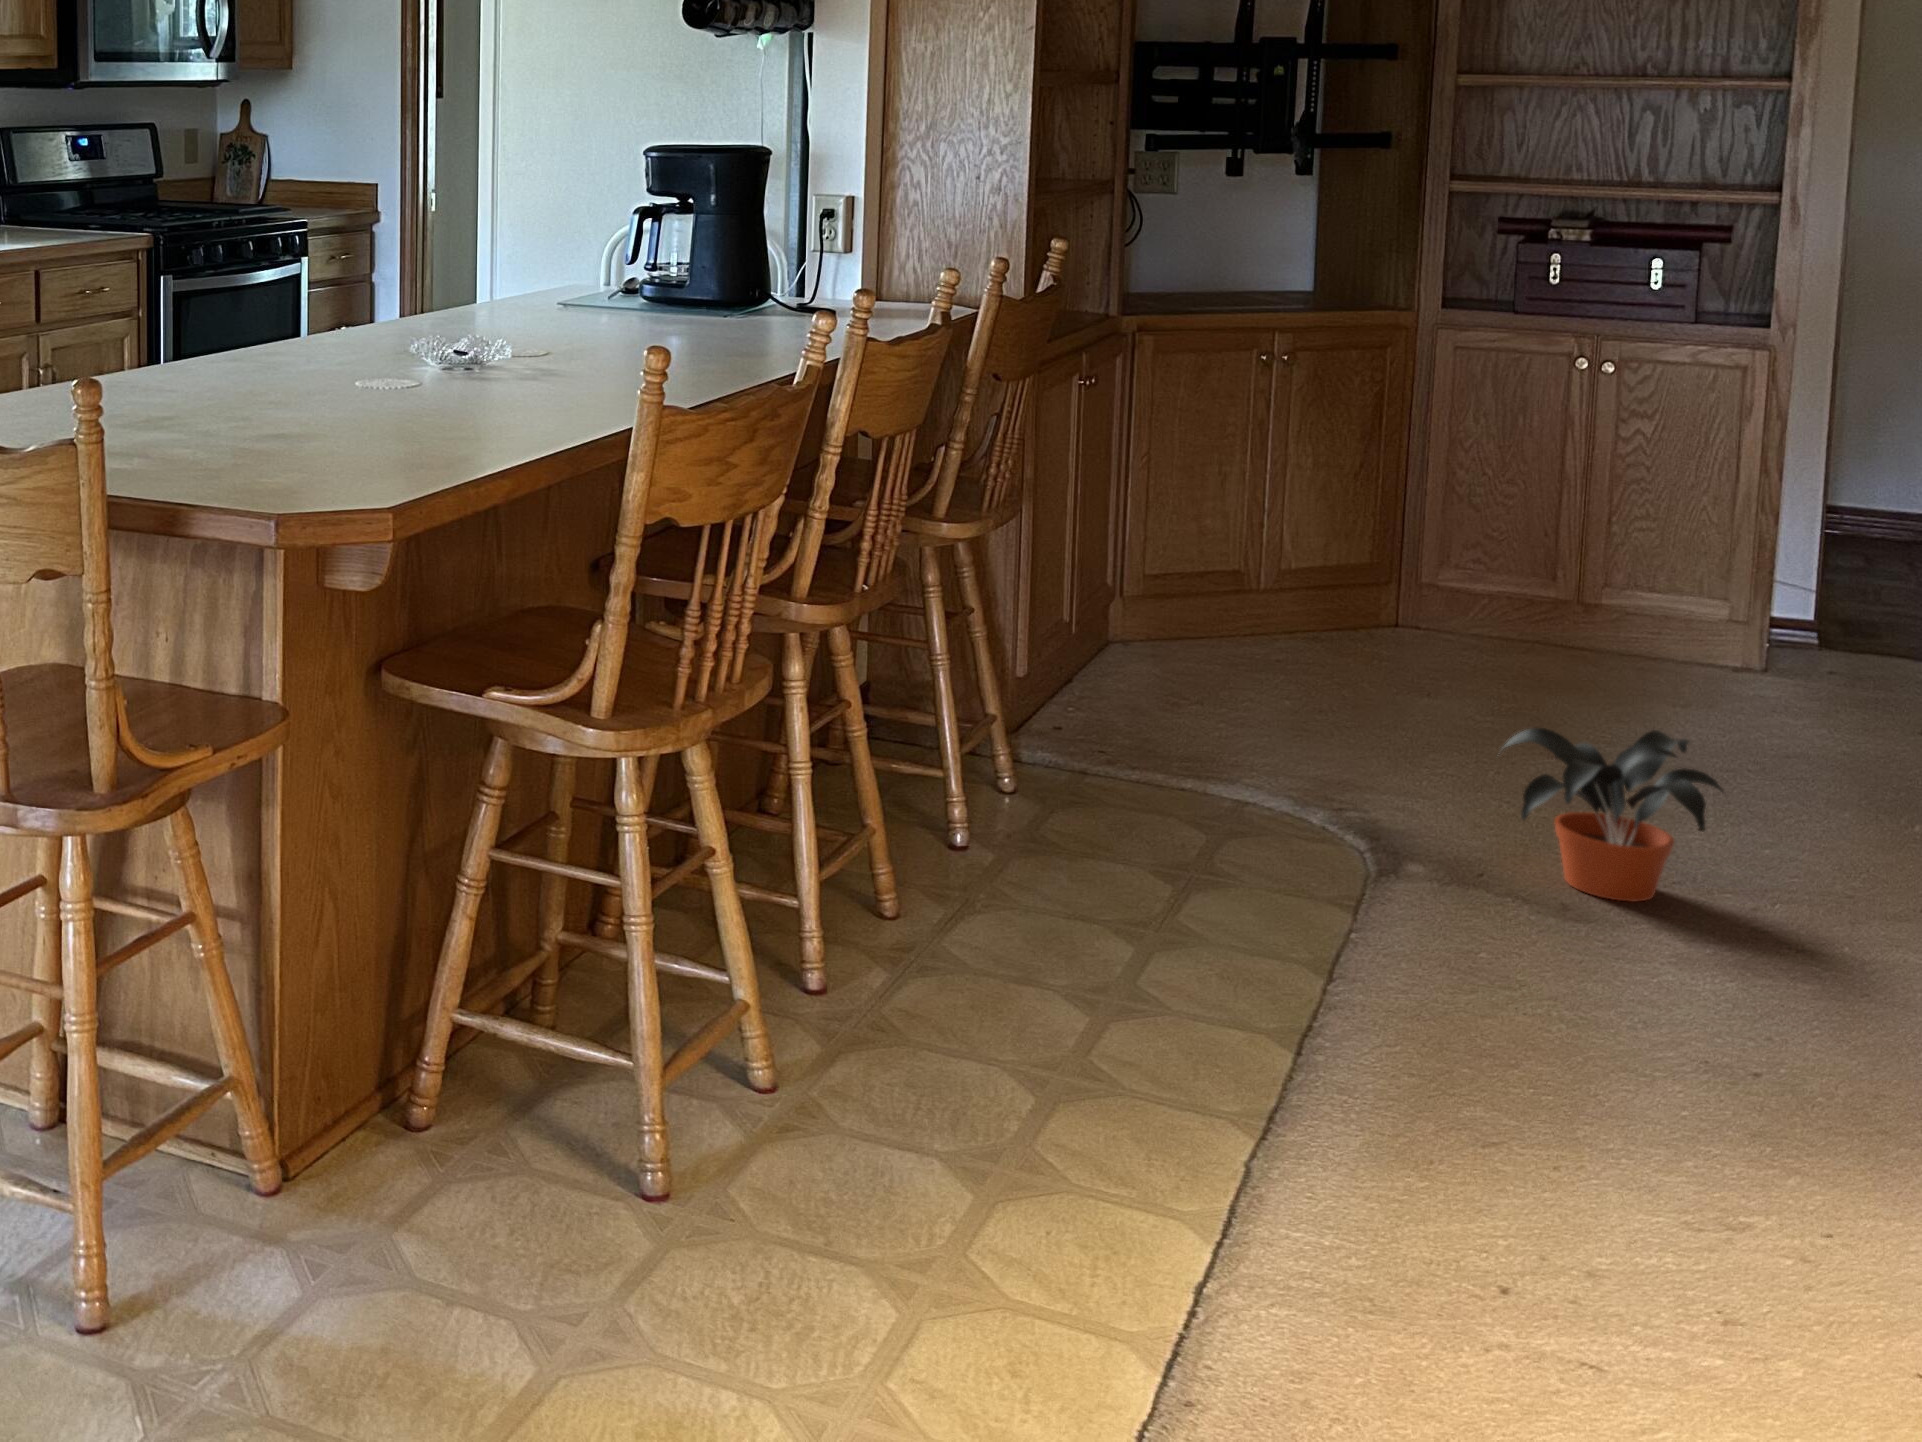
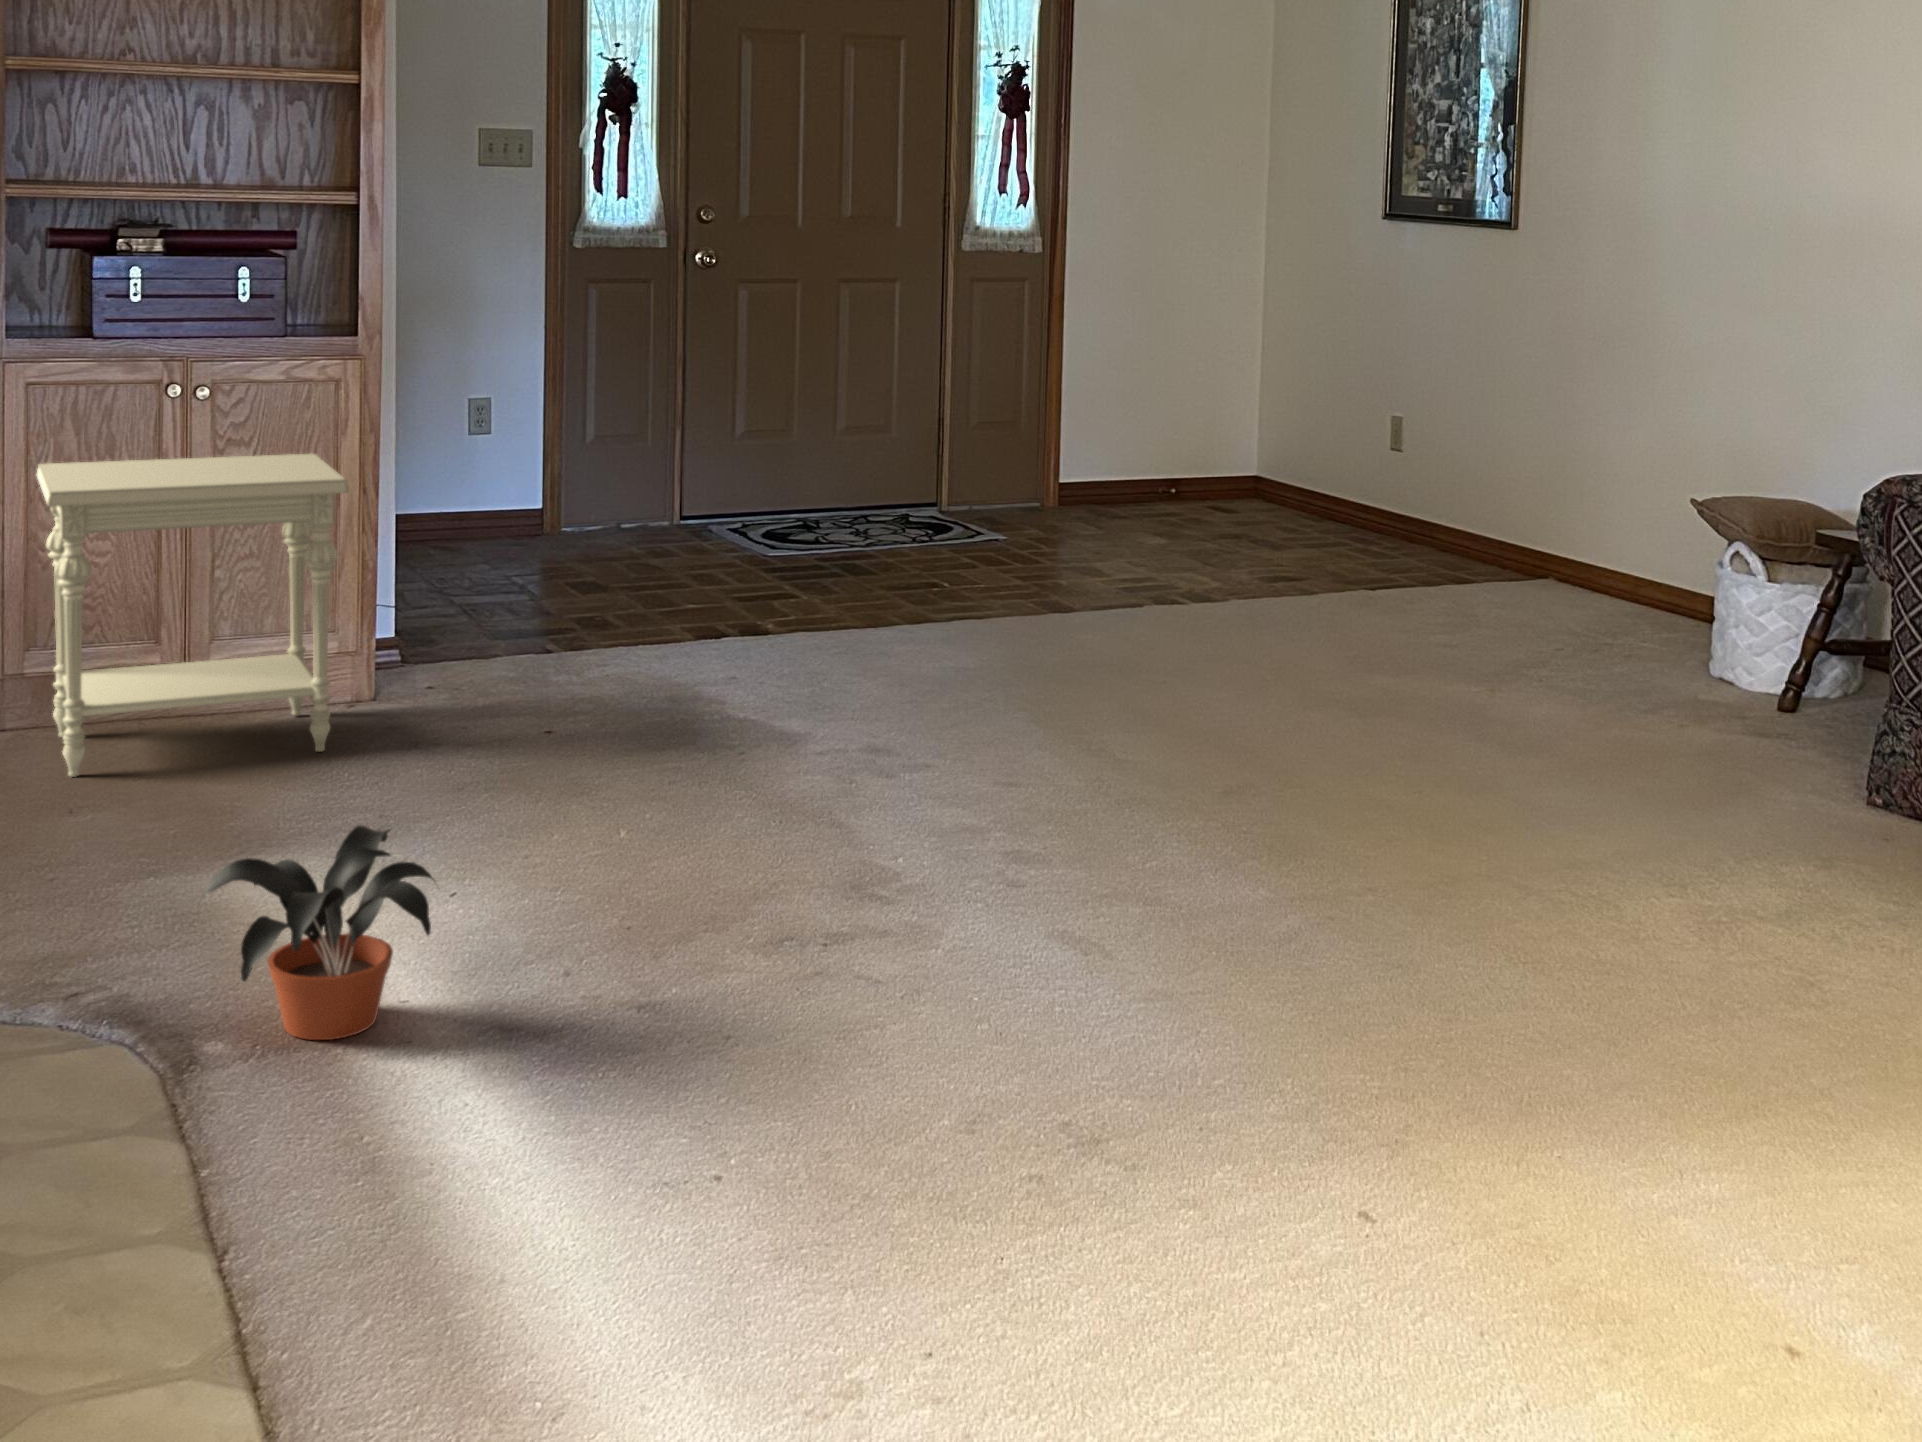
side table: none [1446,414,1739,705] -> present [37,453,349,777]

